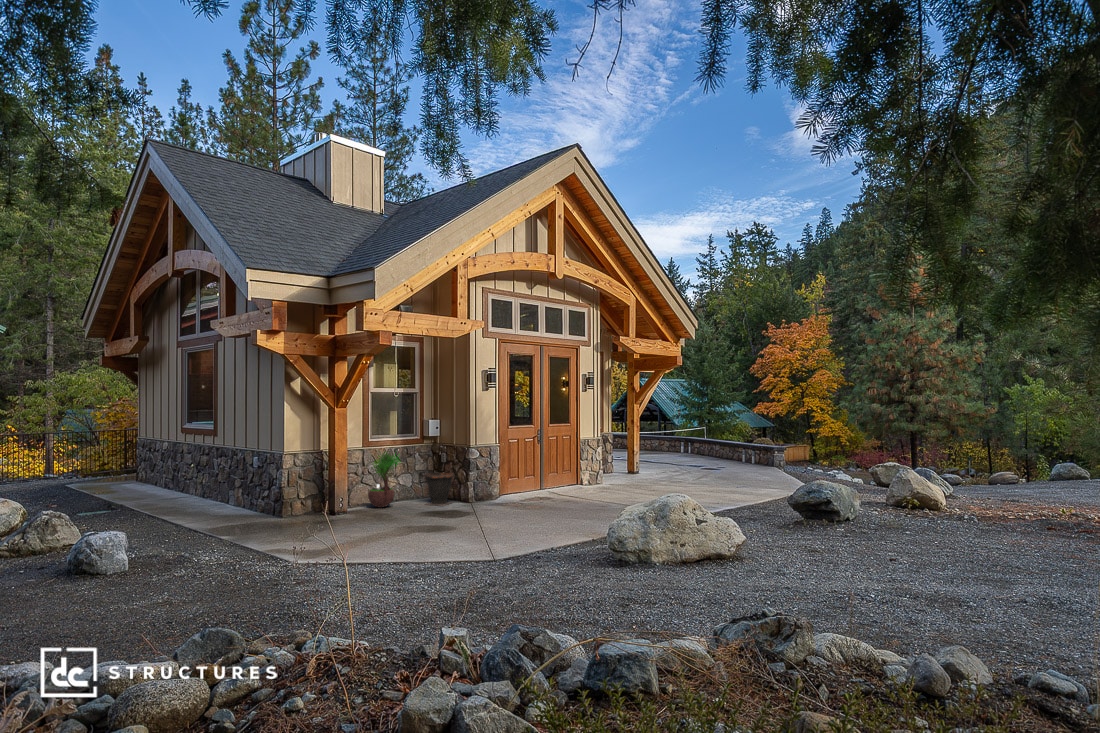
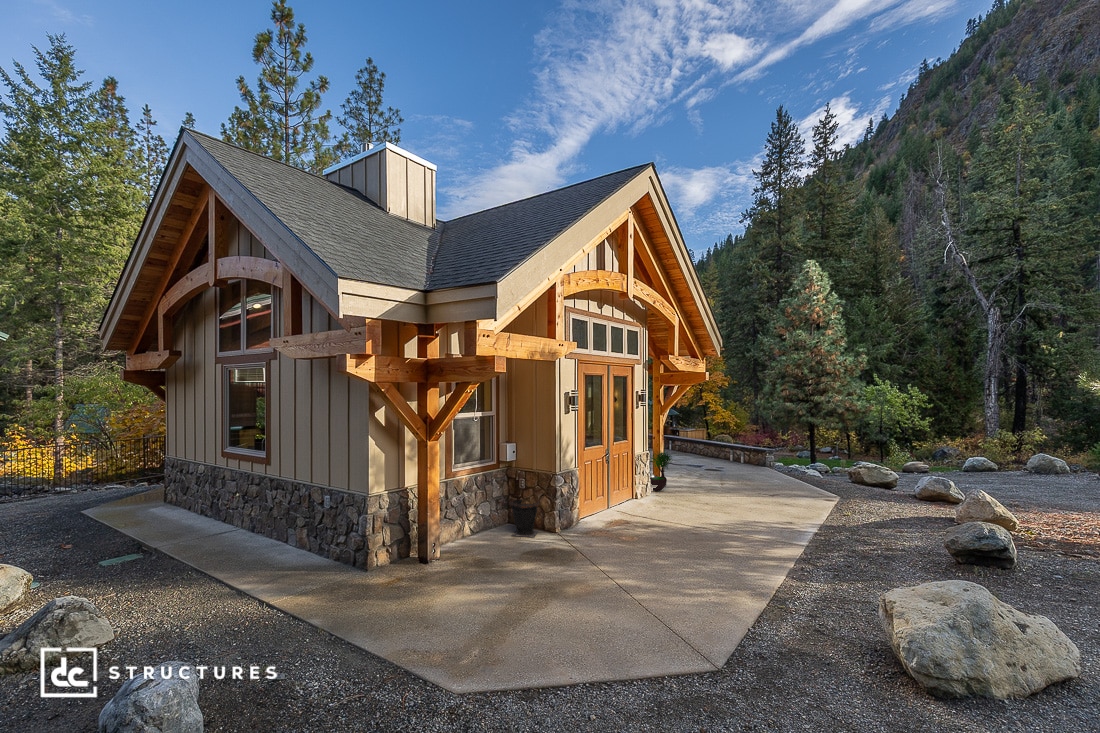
potted tree: present [368,452,399,508] -> present [651,452,672,491]

